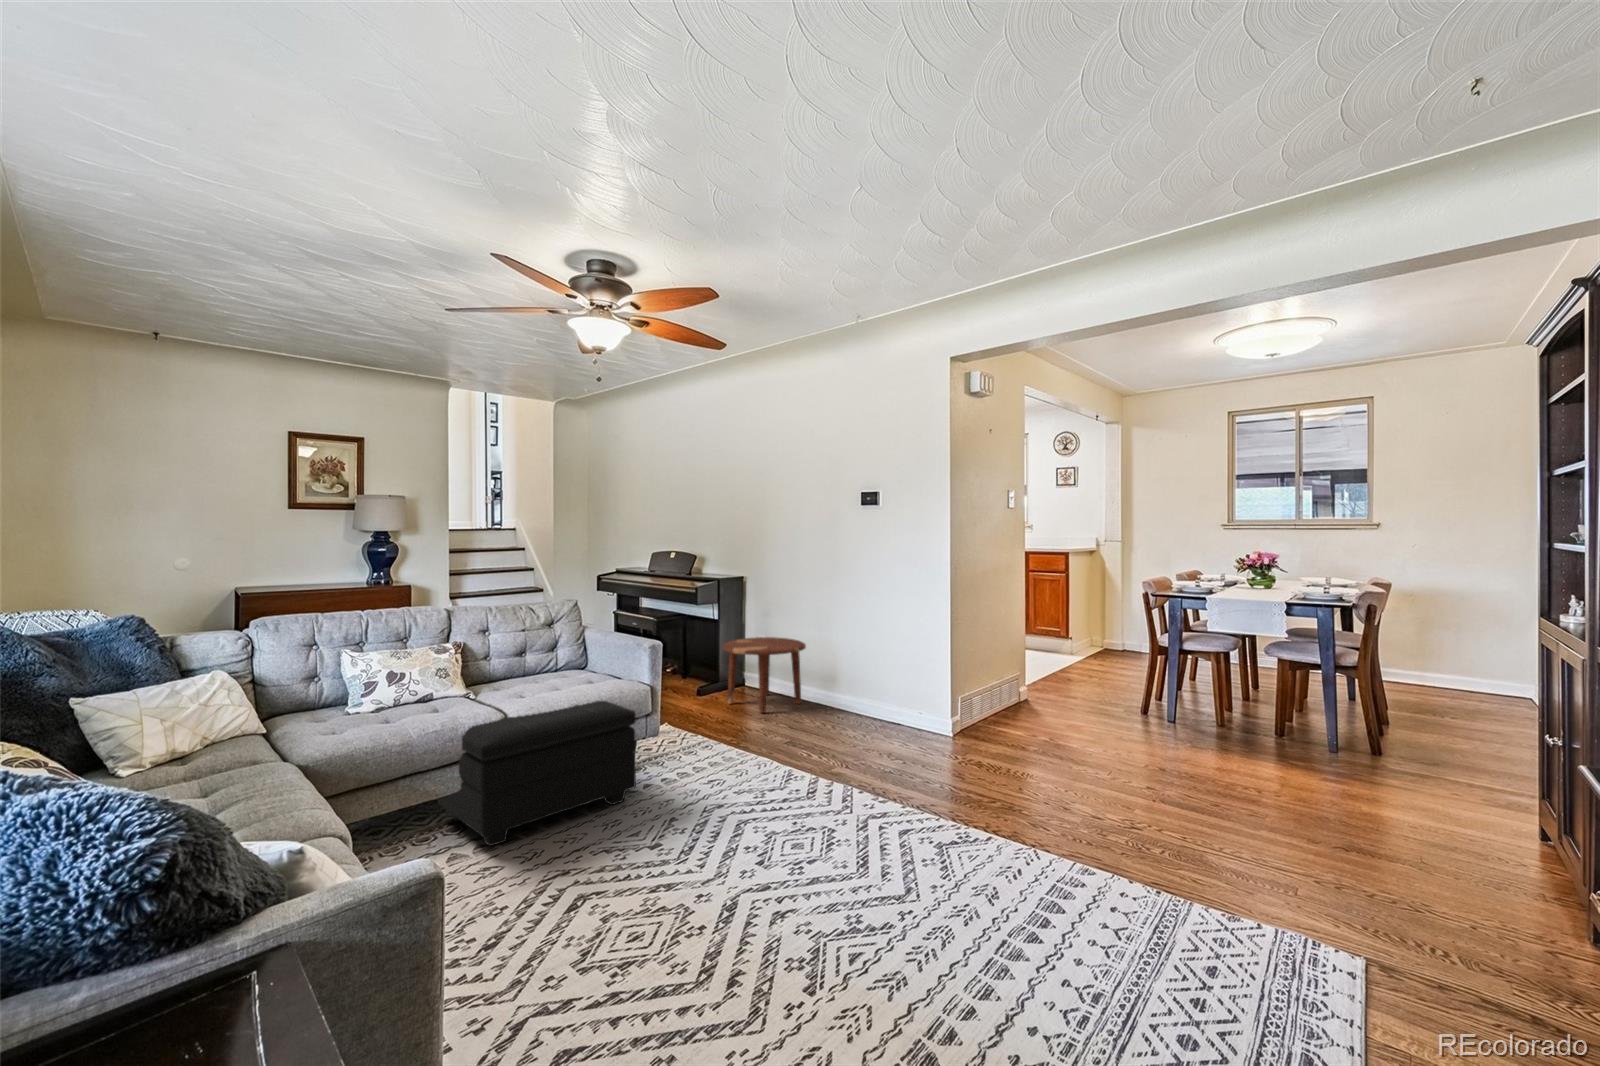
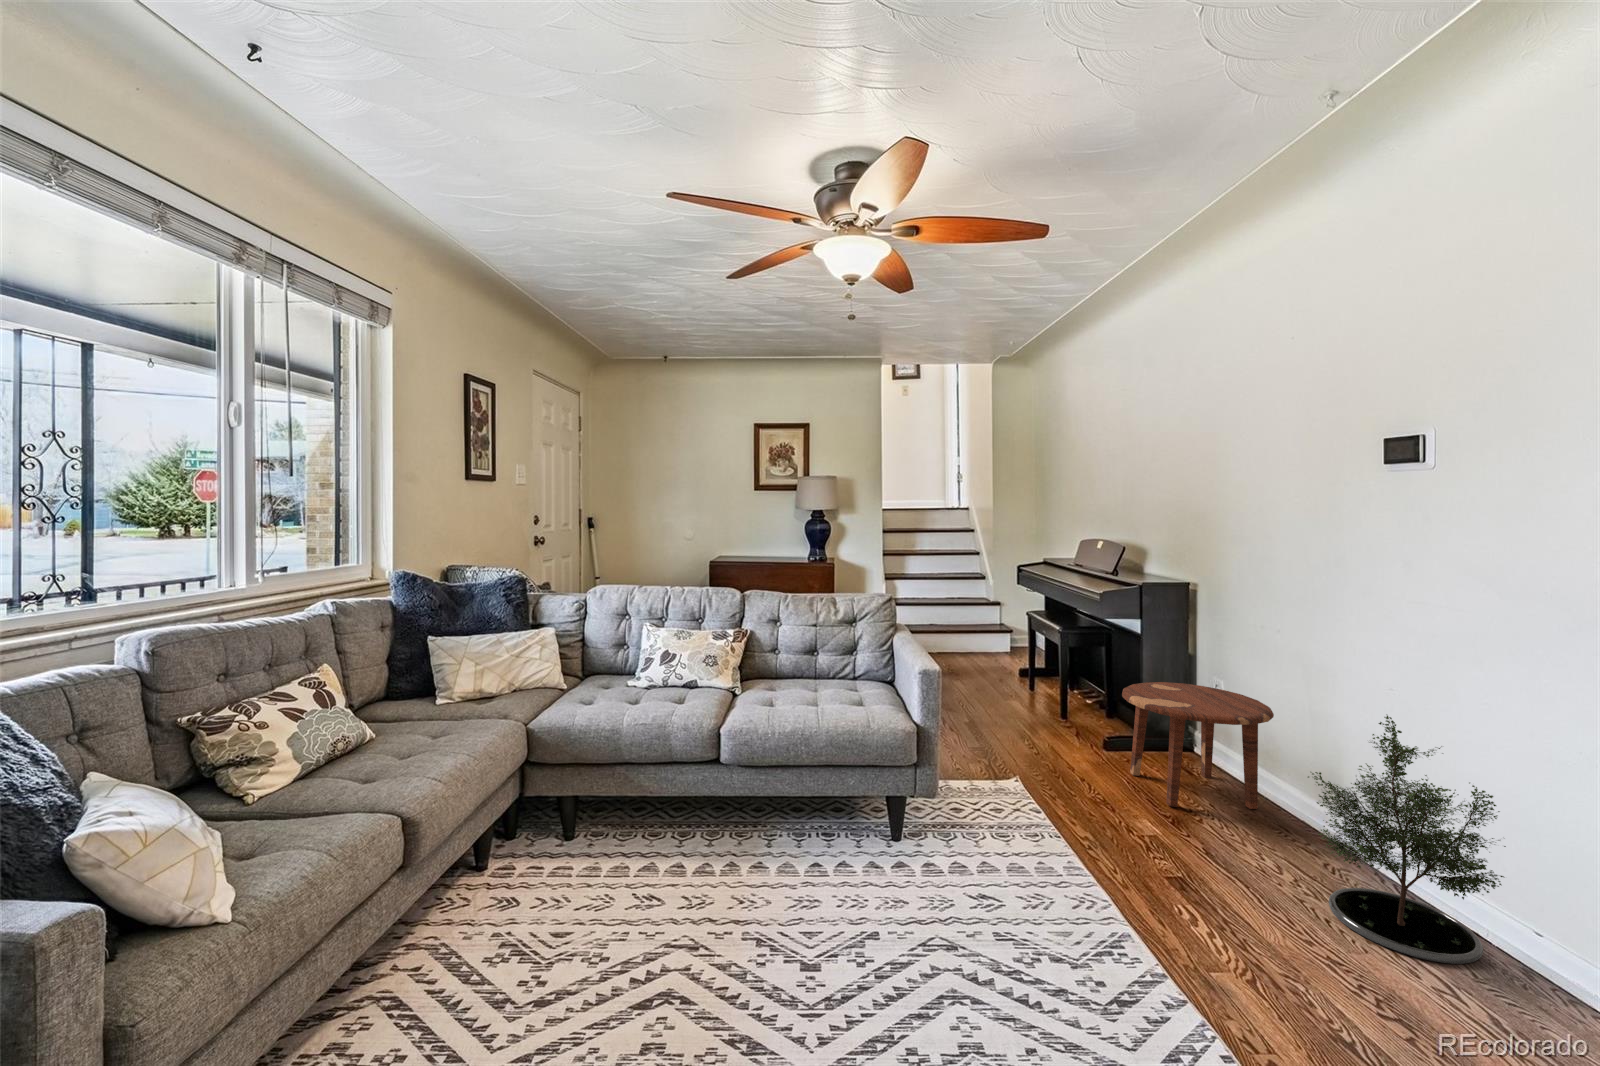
potted tree: none [847,625,920,739] -> present [1308,715,1506,964]
footstool: present [438,701,636,846] -> none [661,714,869,877]

